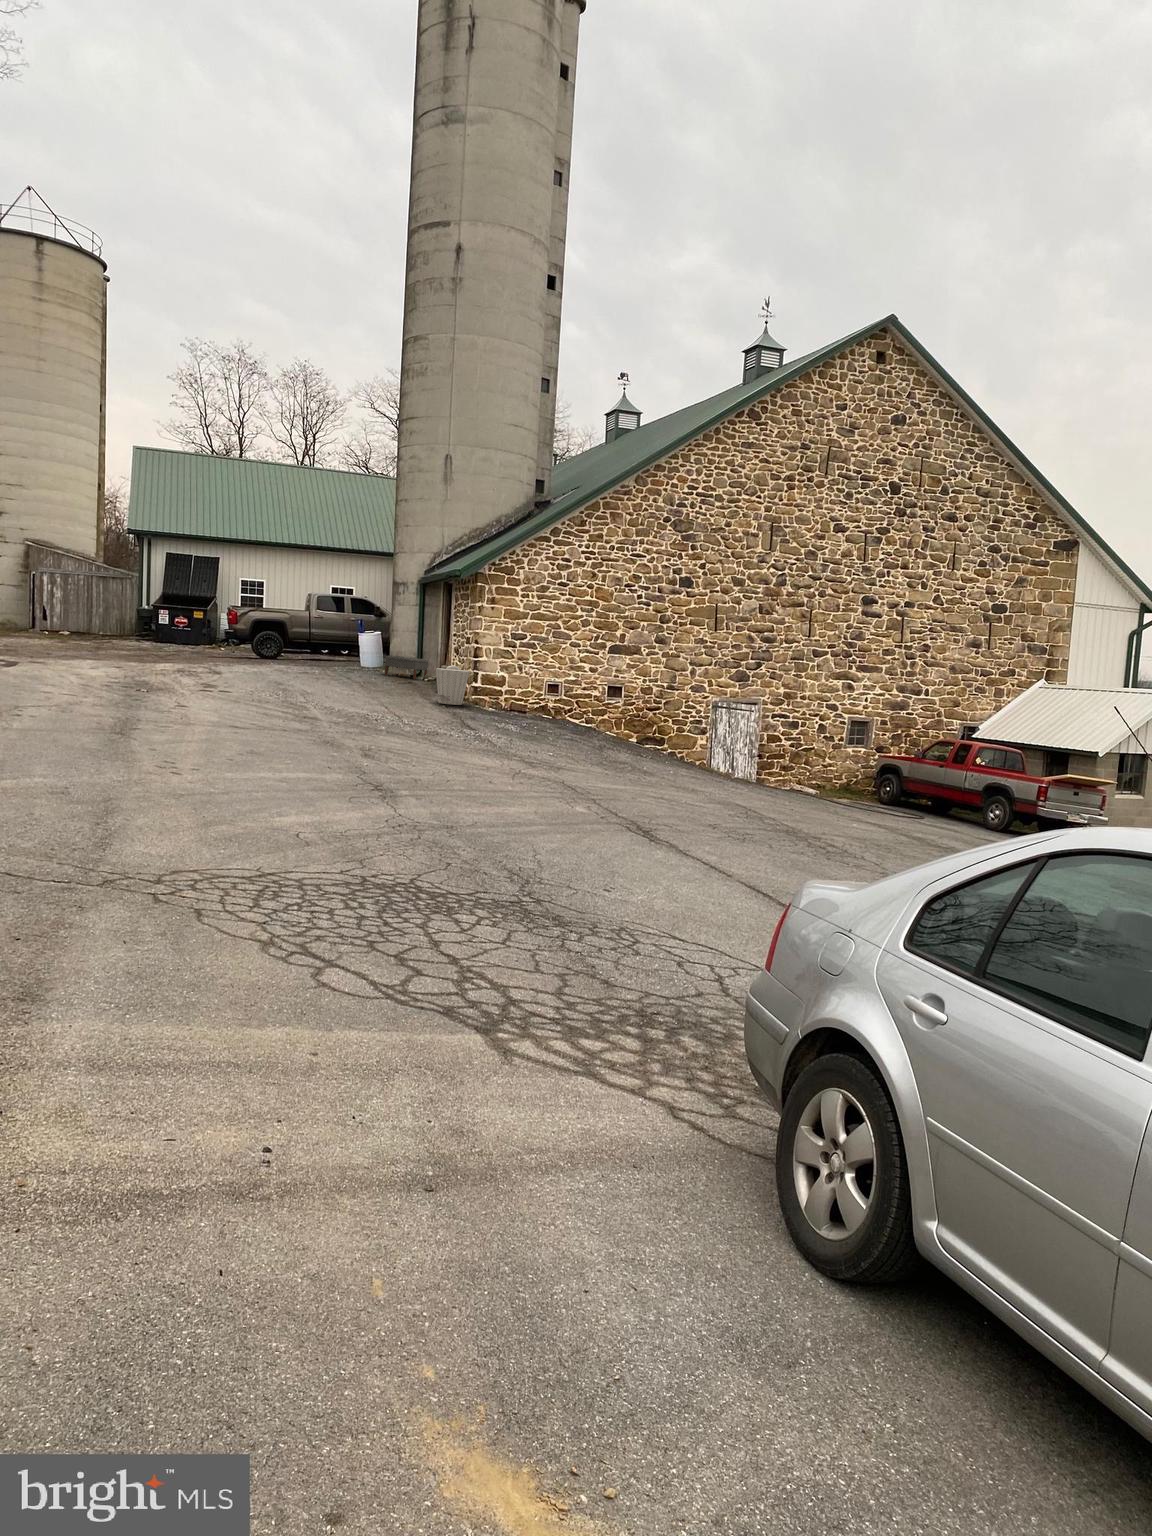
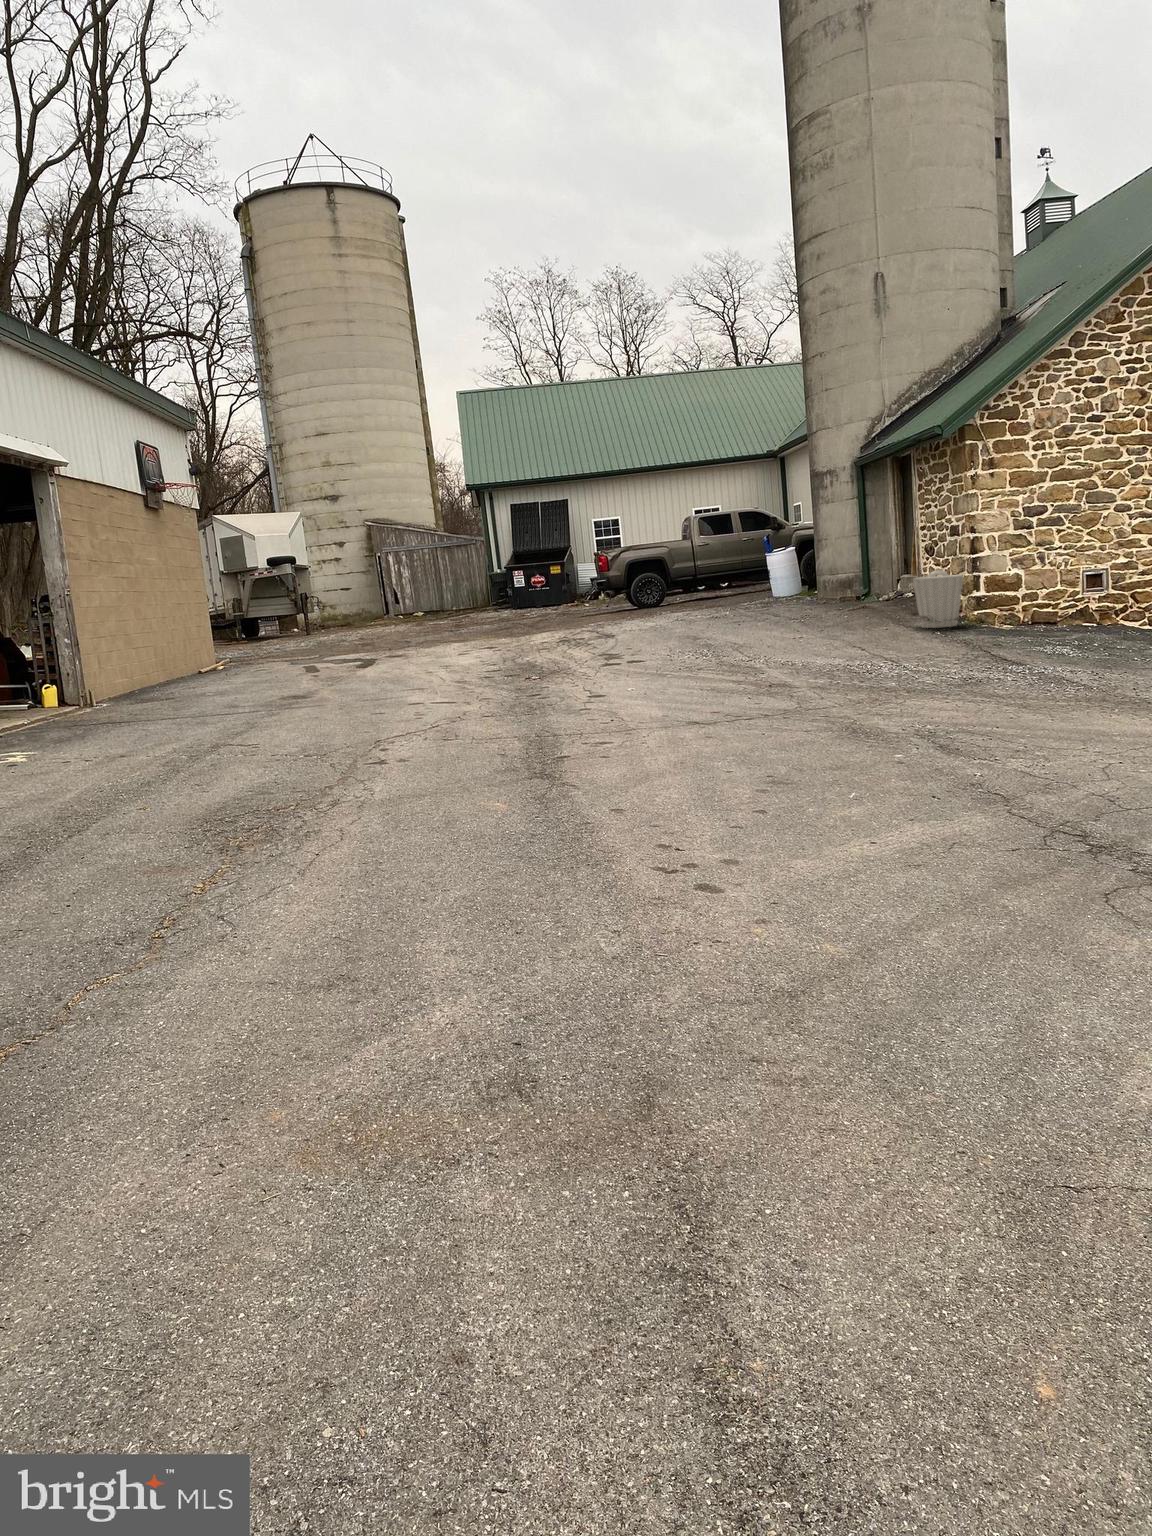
bench: present [385,656,428,680] -> none [813,572,876,603]

